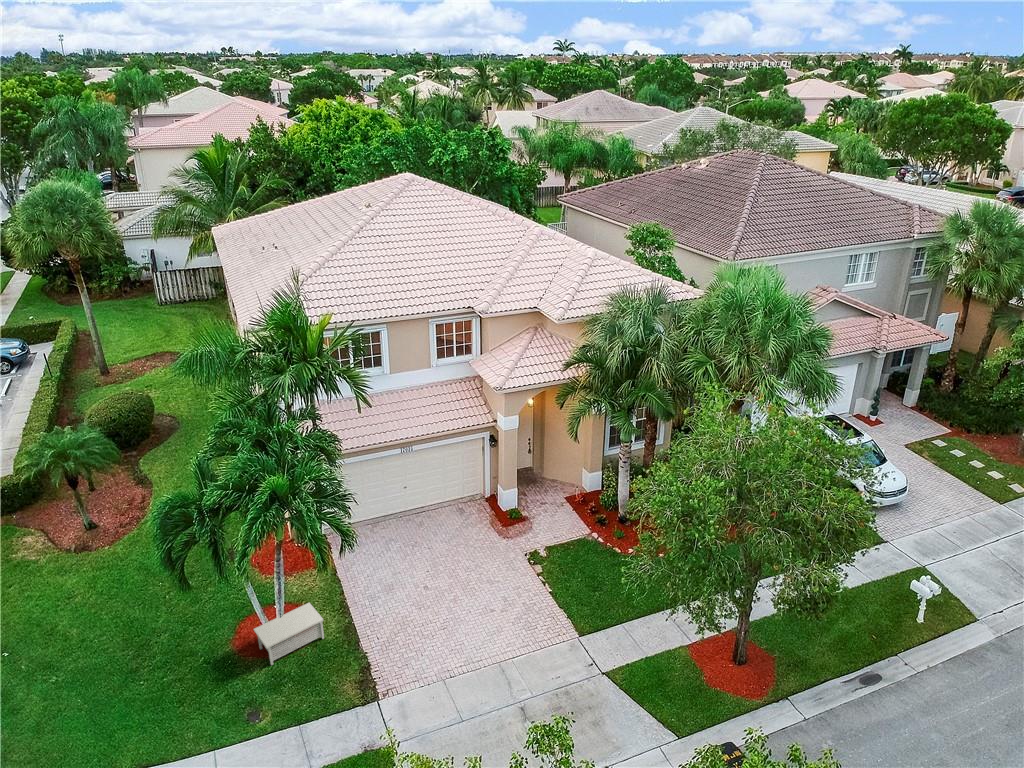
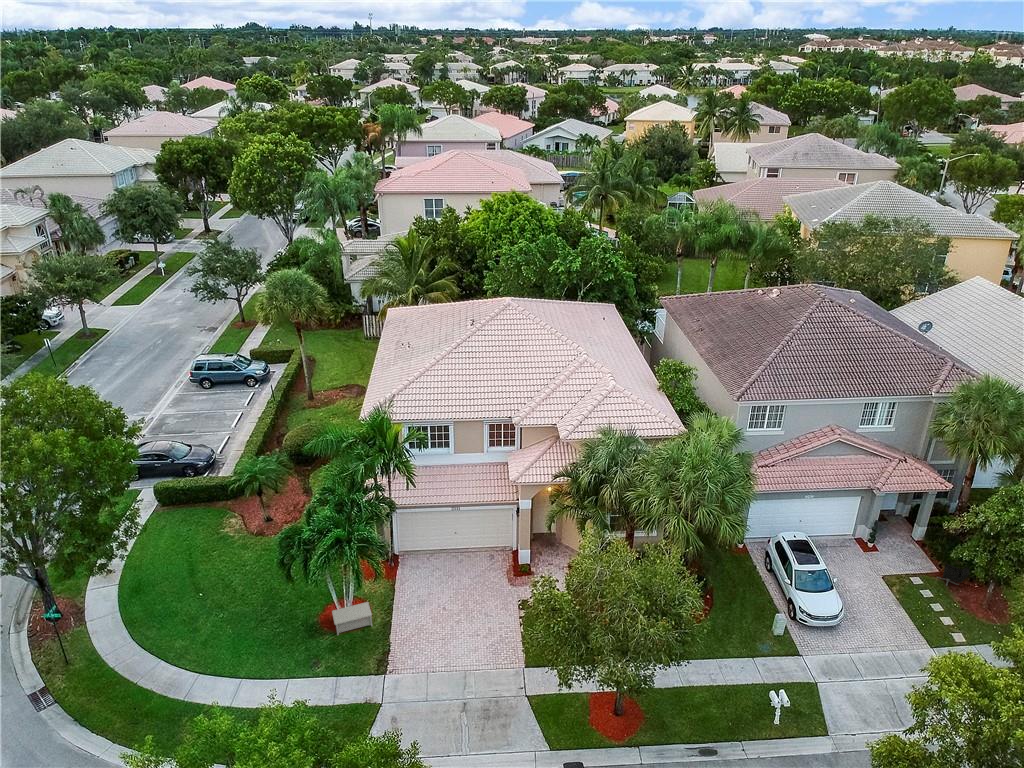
lounge chair: none [952,417,990,442] -> present [943,564,969,585]

